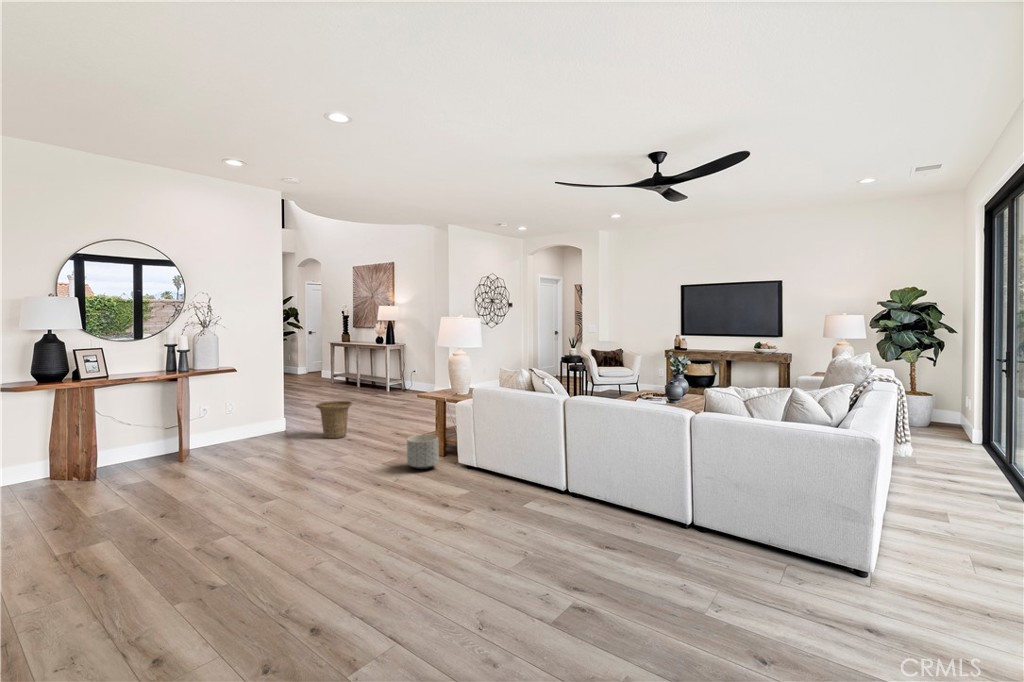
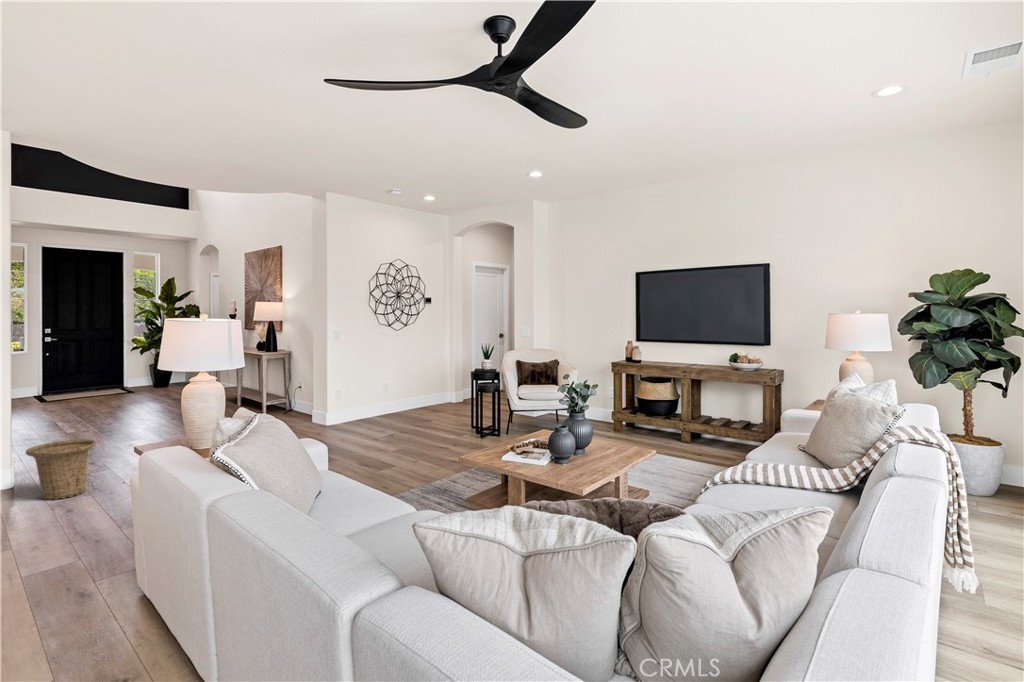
planter: present [407,435,439,469] -> none [38,517,113,585]

